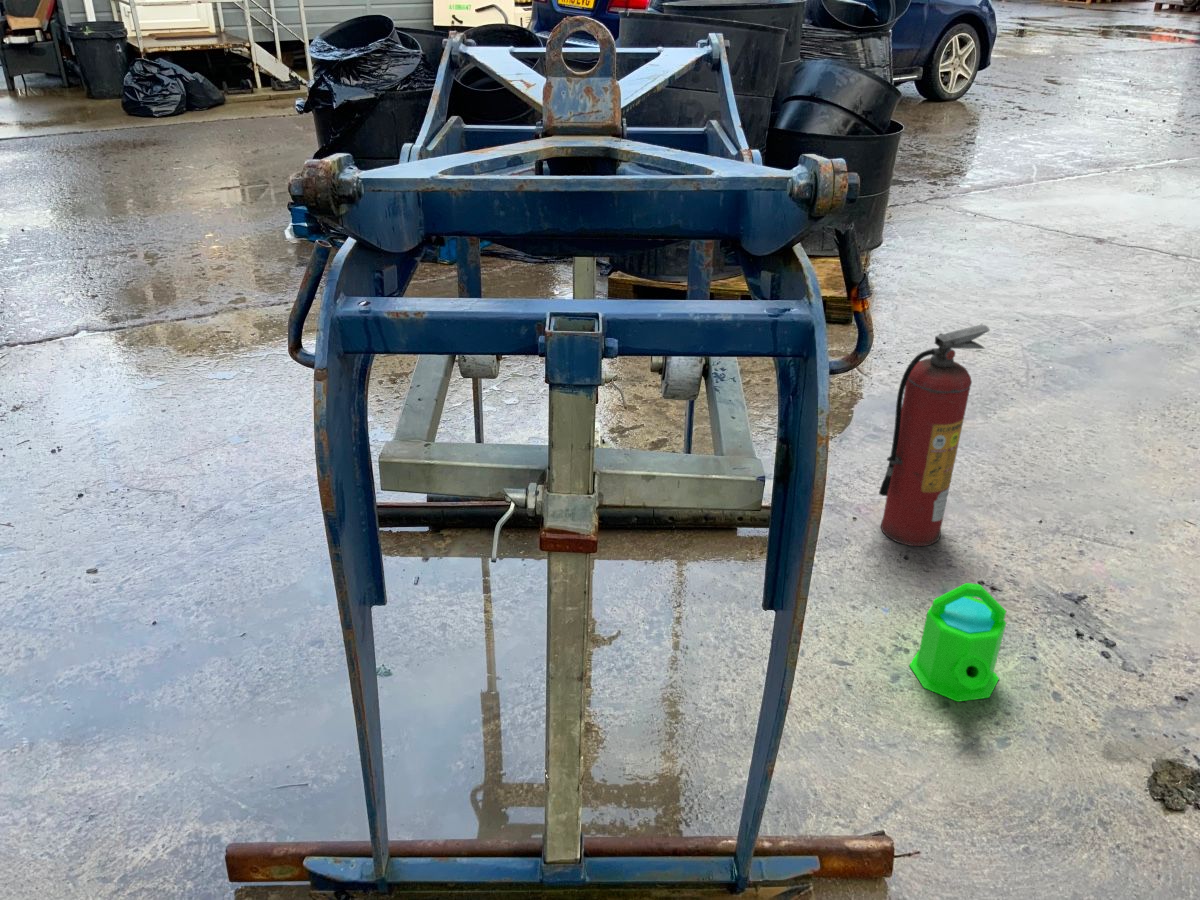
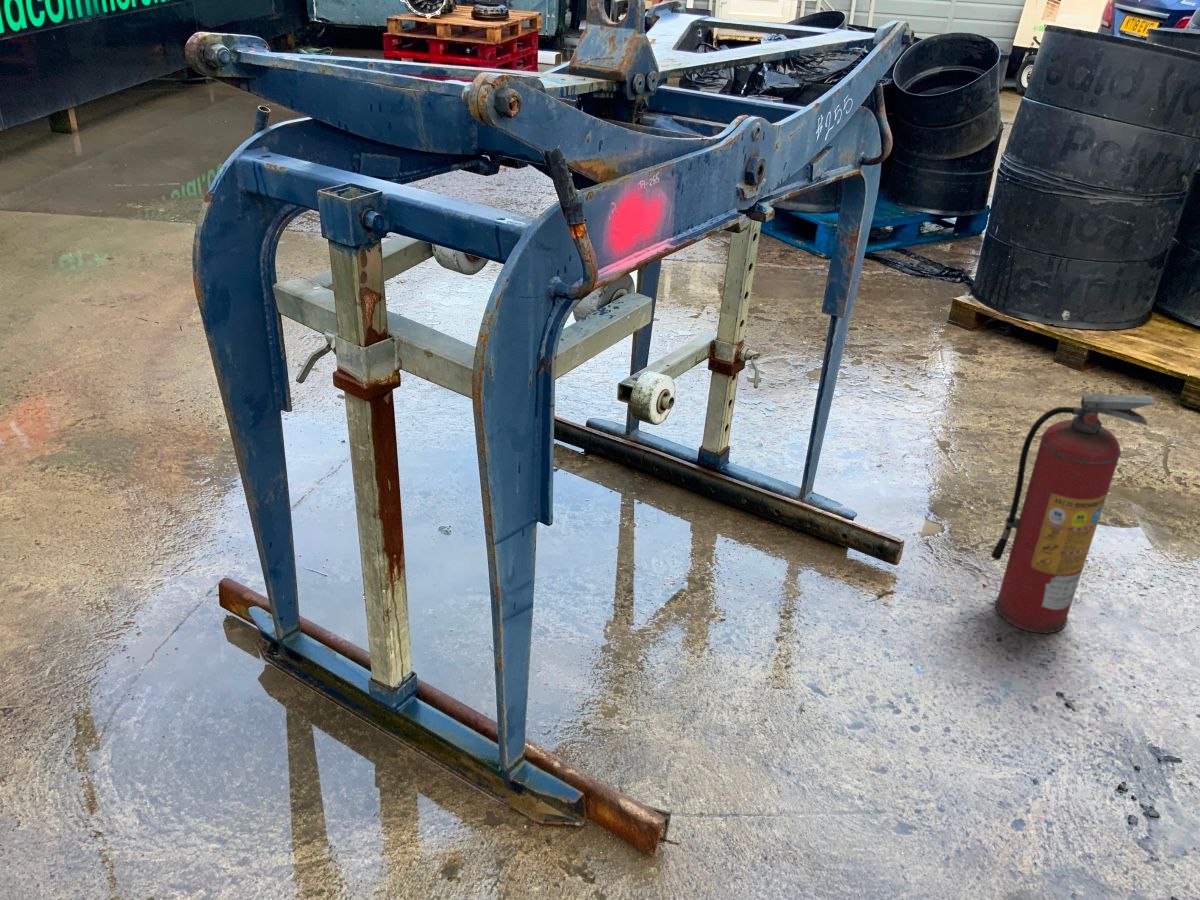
watering can: present [910,583,1006,702] -> none [871,653,983,789]

